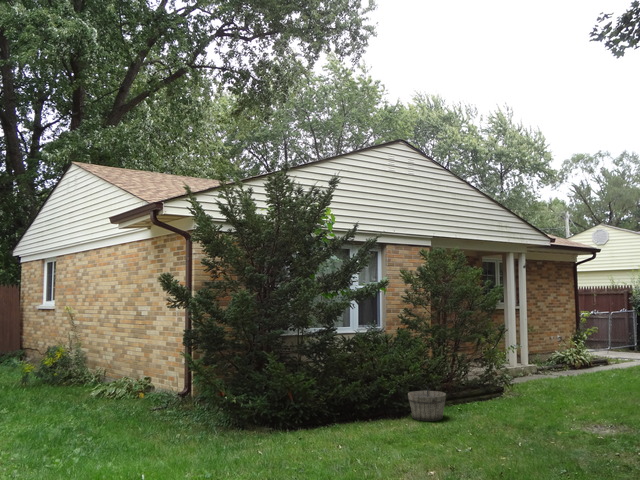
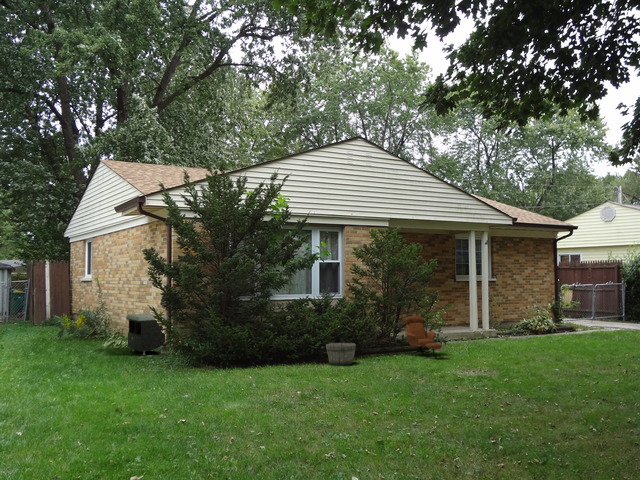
storage bench: none [127,353,187,409] -> present [126,313,168,355]
lounge chair: none [481,353,537,409] -> present [405,316,442,359]

